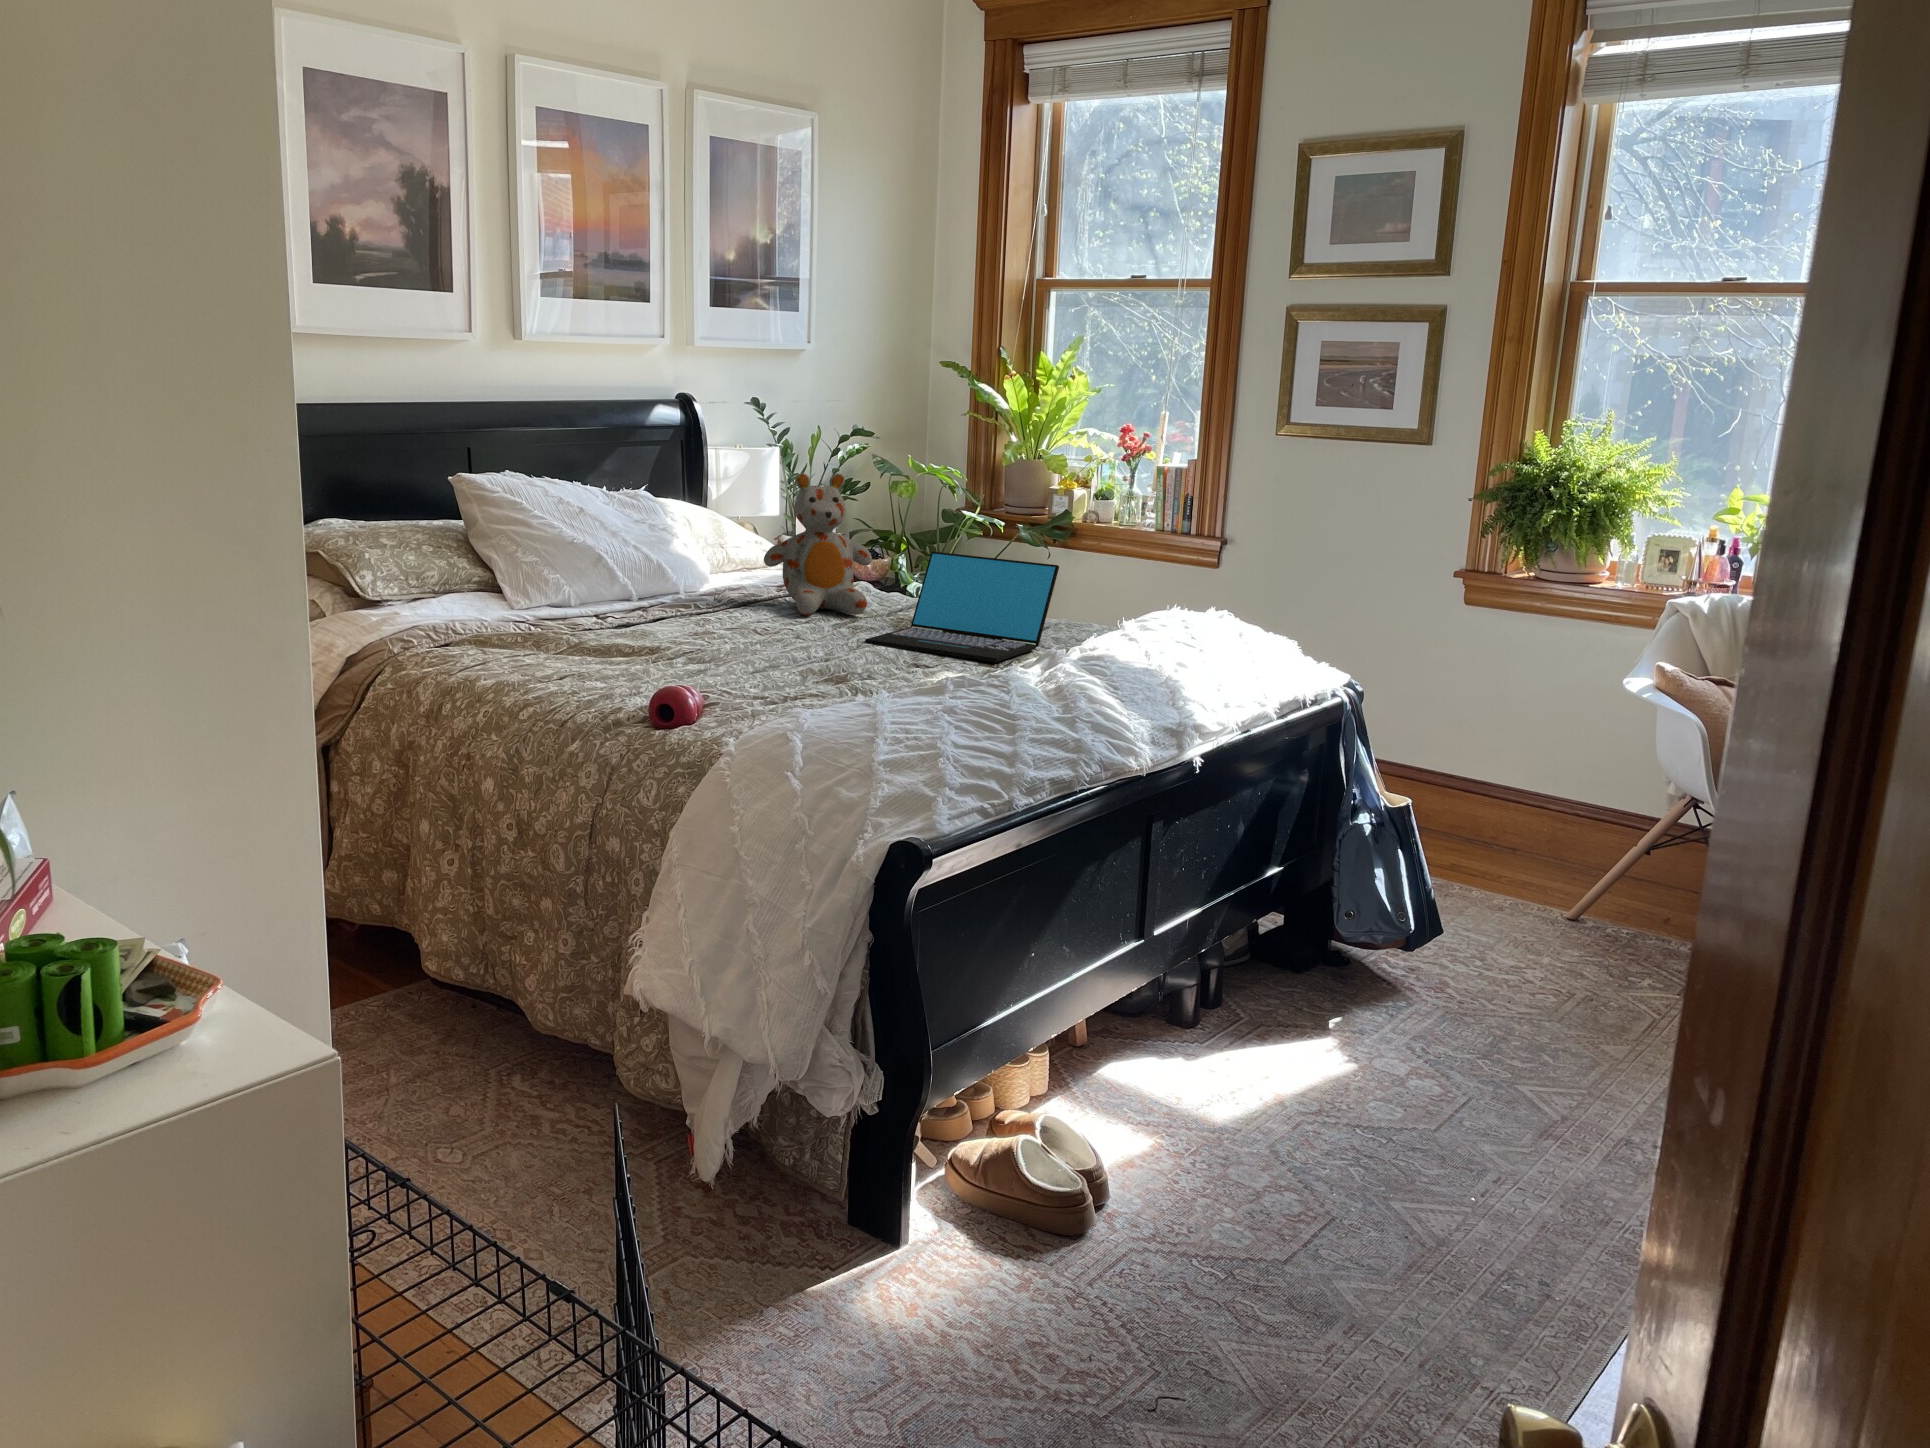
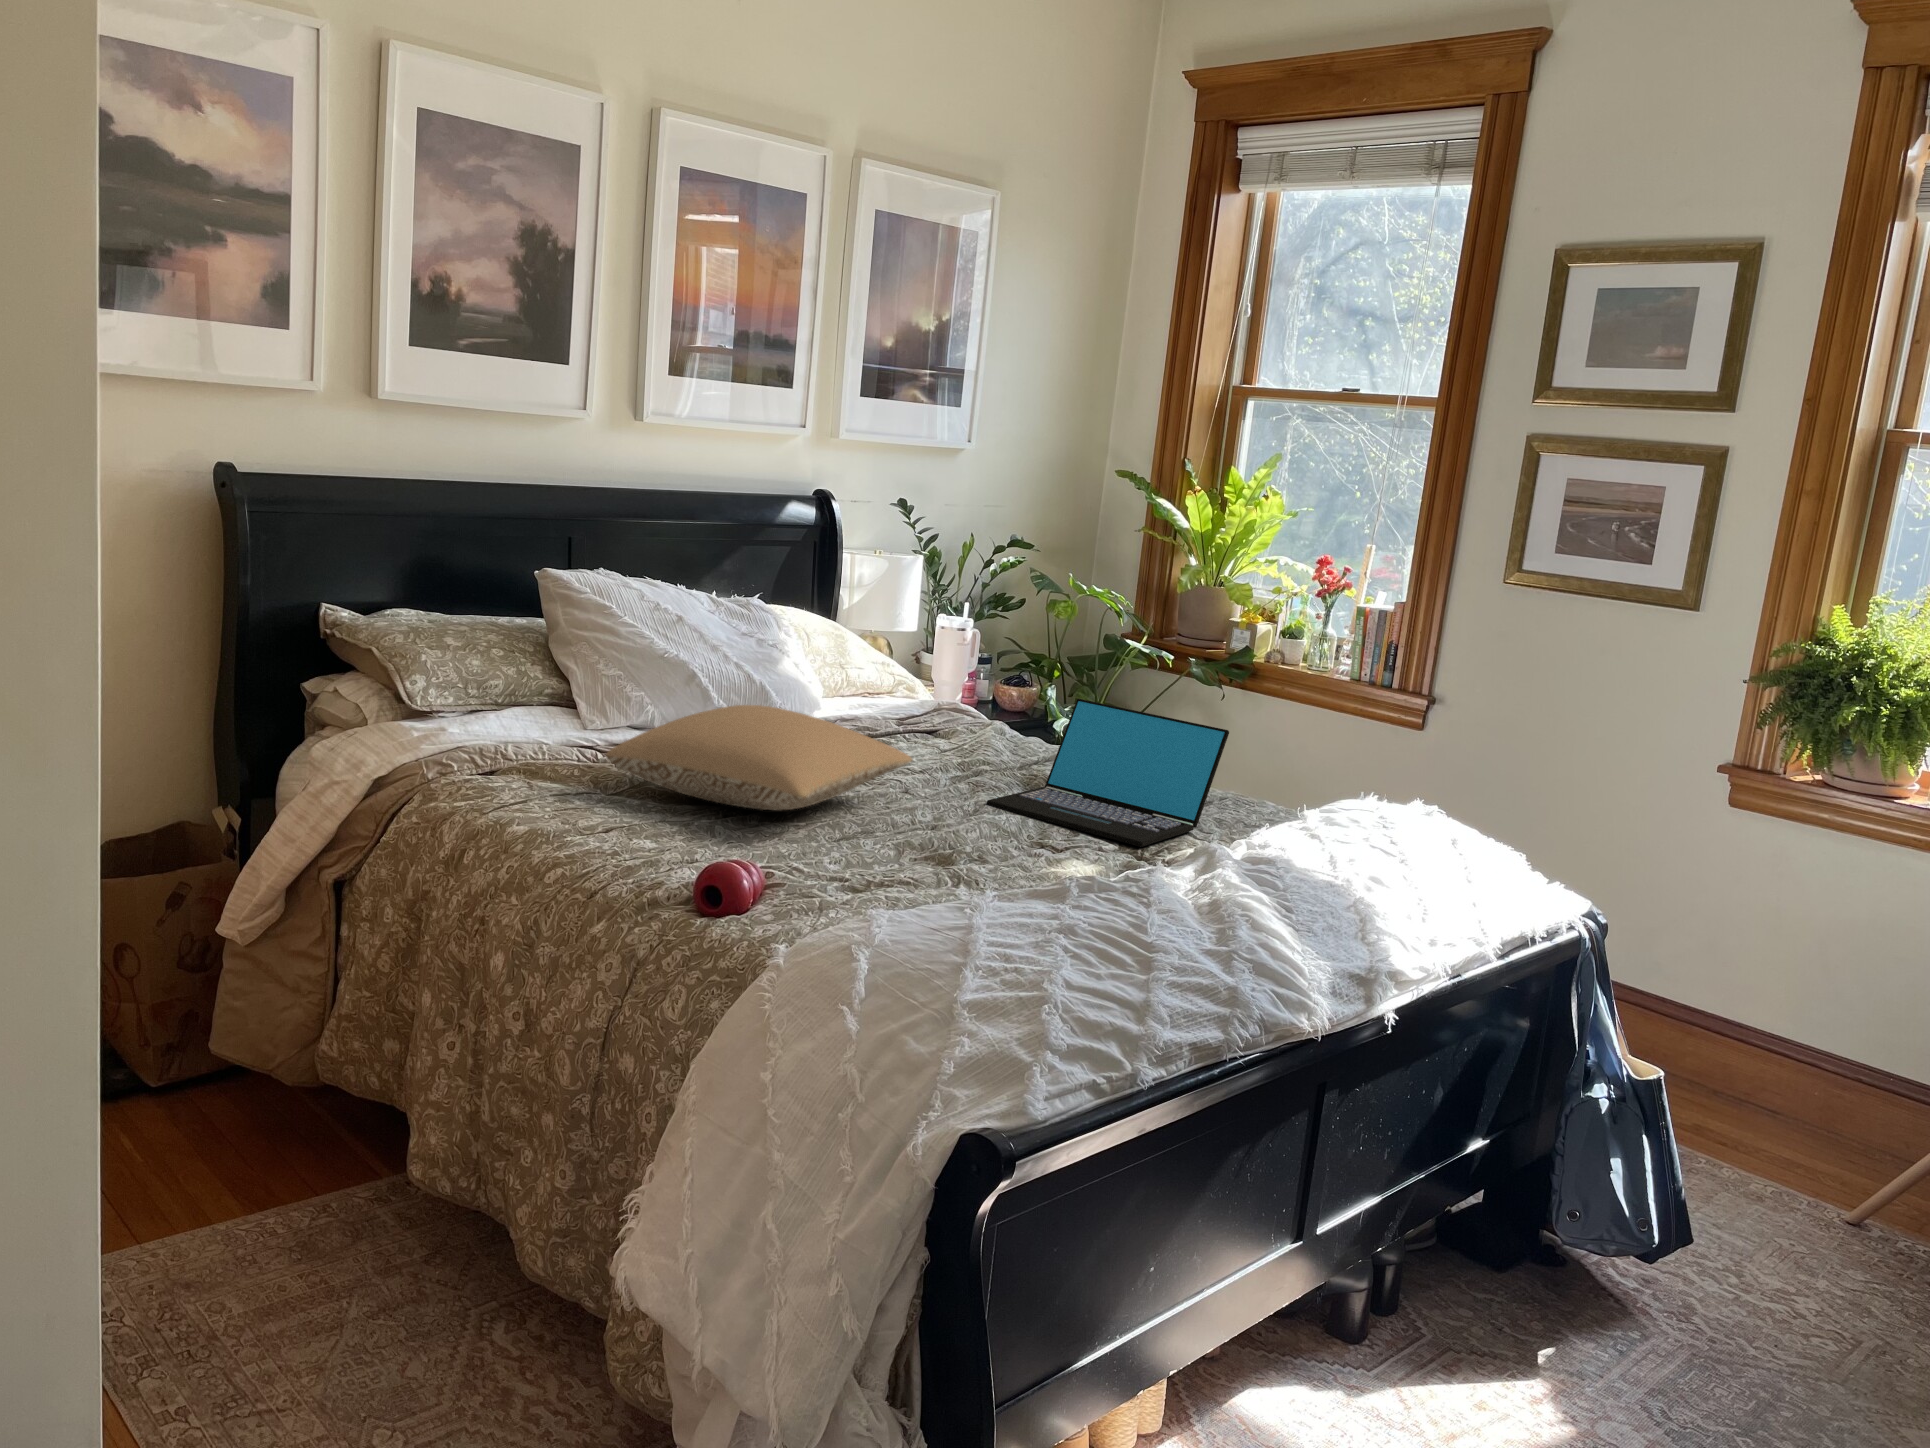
stuffed bear: present [764,473,872,615] -> none [882,594,1009,764]
pillow: none [549,573,802,656] -> present [606,705,912,810]

